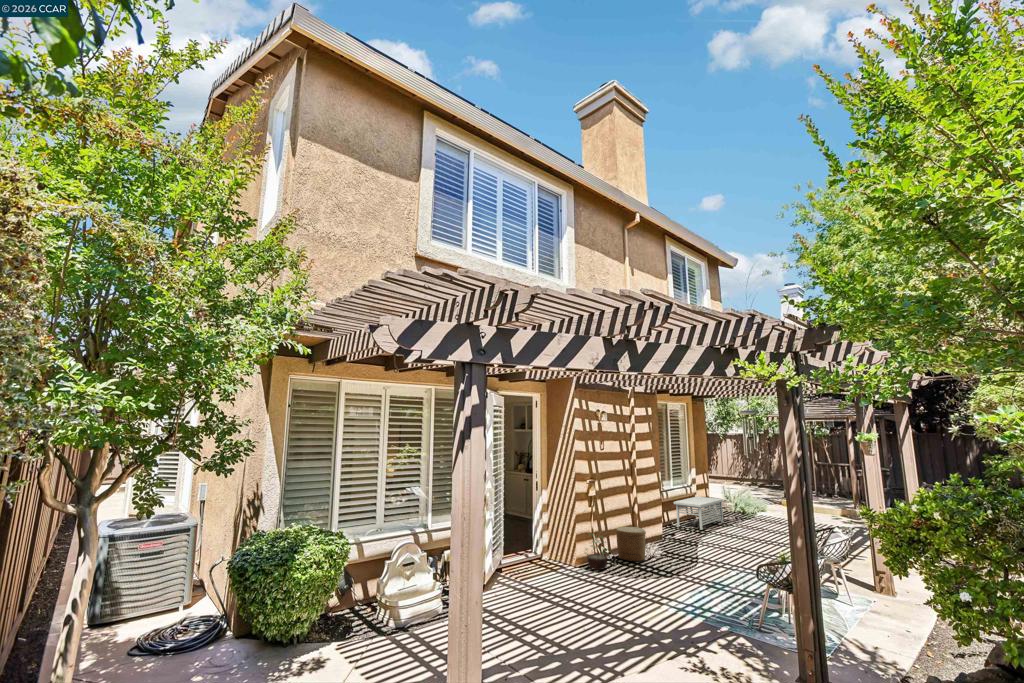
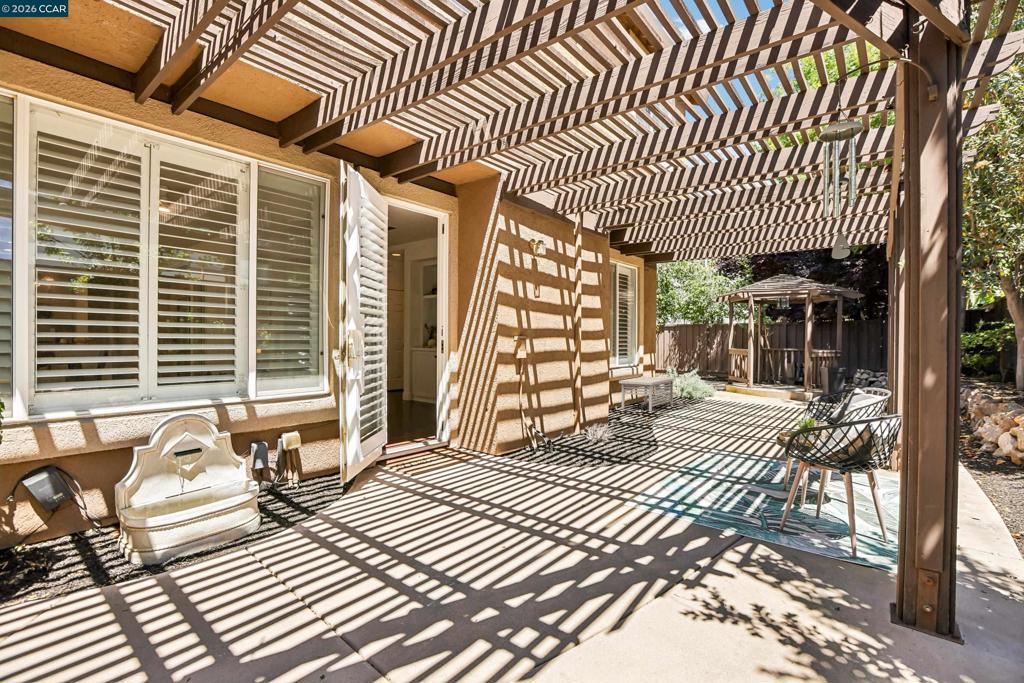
woven basket: present [616,527,646,562] -> none [552,403,592,446]
decorative plant: present [586,533,607,570] -> none [508,407,542,458]

